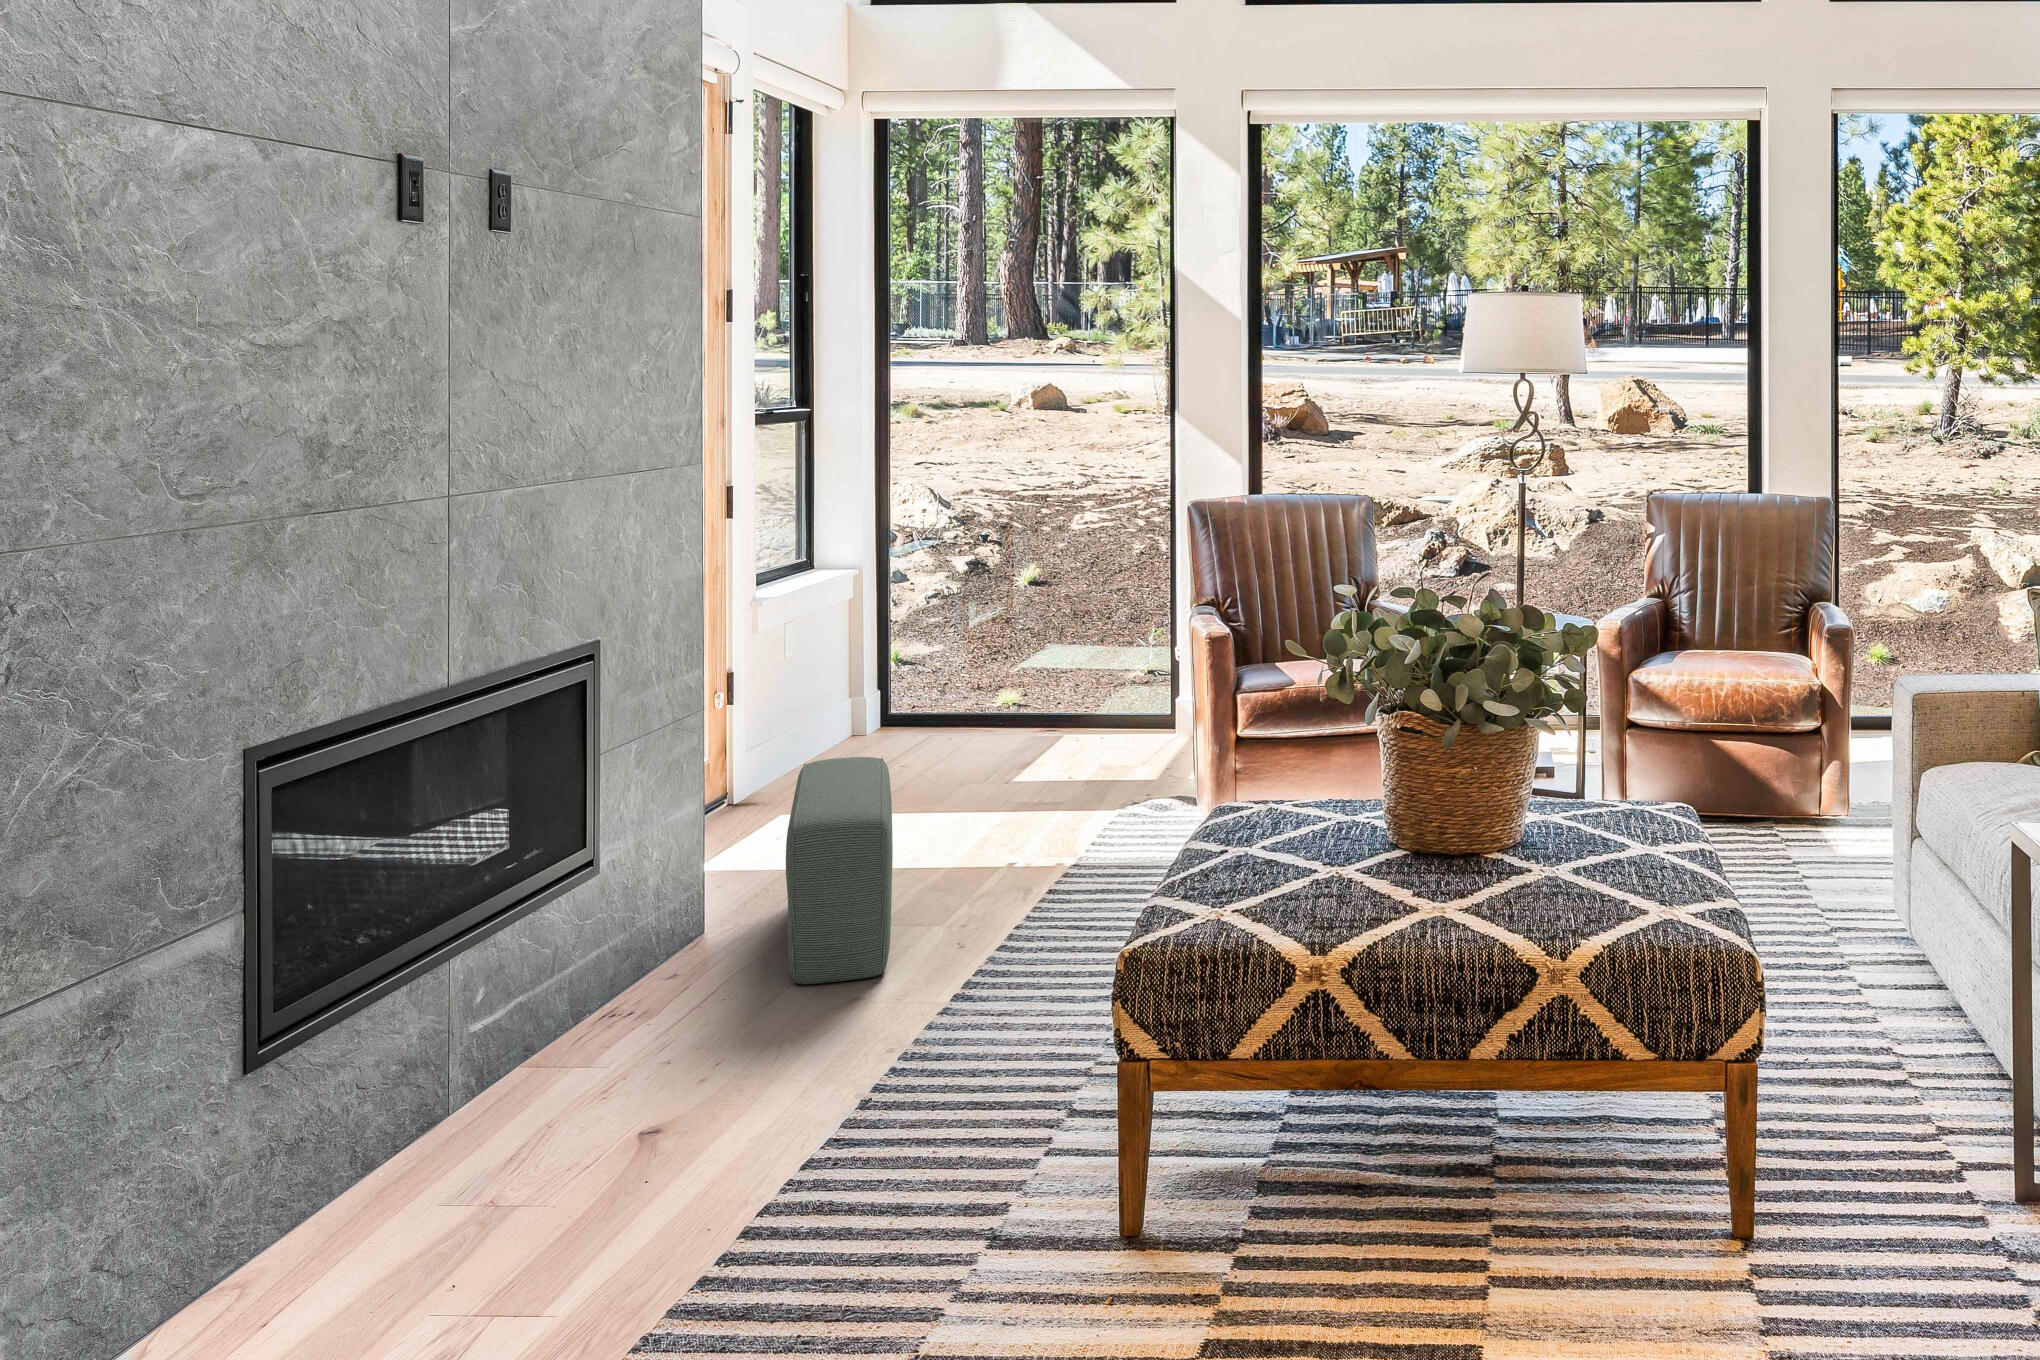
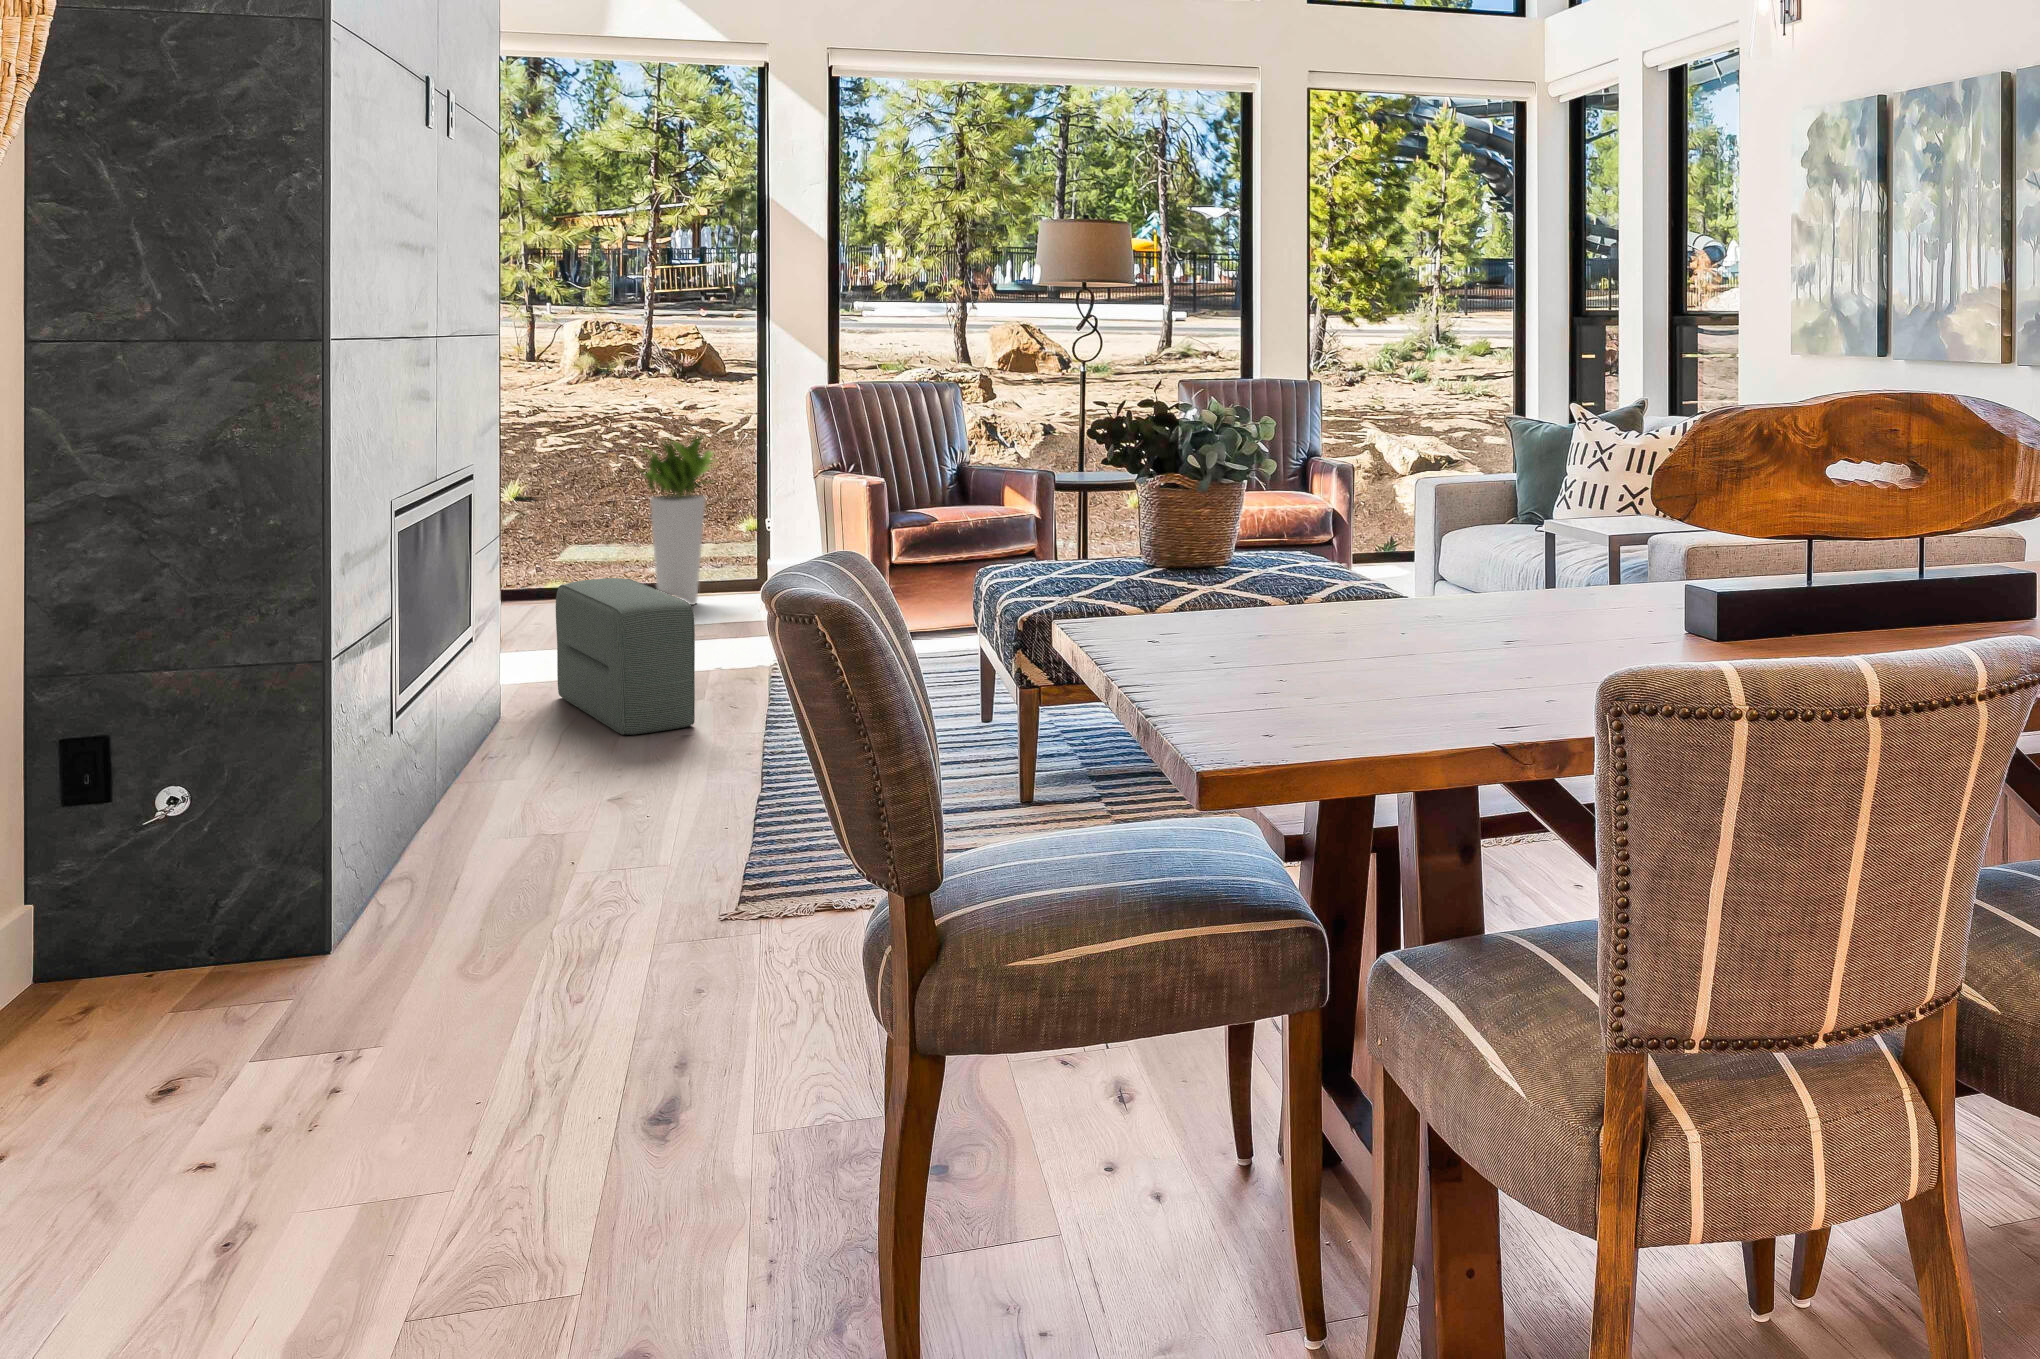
planter: none [1027,546,1128,747] -> present [638,436,713,605]

